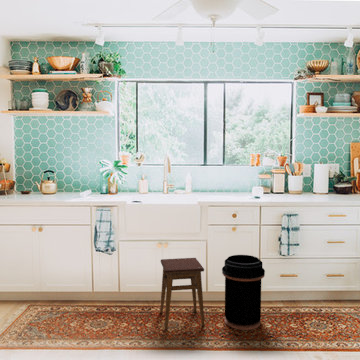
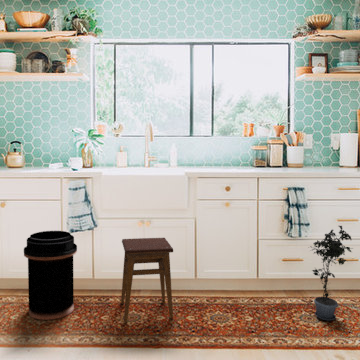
potted plant: none [316,248,354,328] -> present [312,226,351,321]
trash can: present [222,255,265,330] -> present [24,231,77,320]

